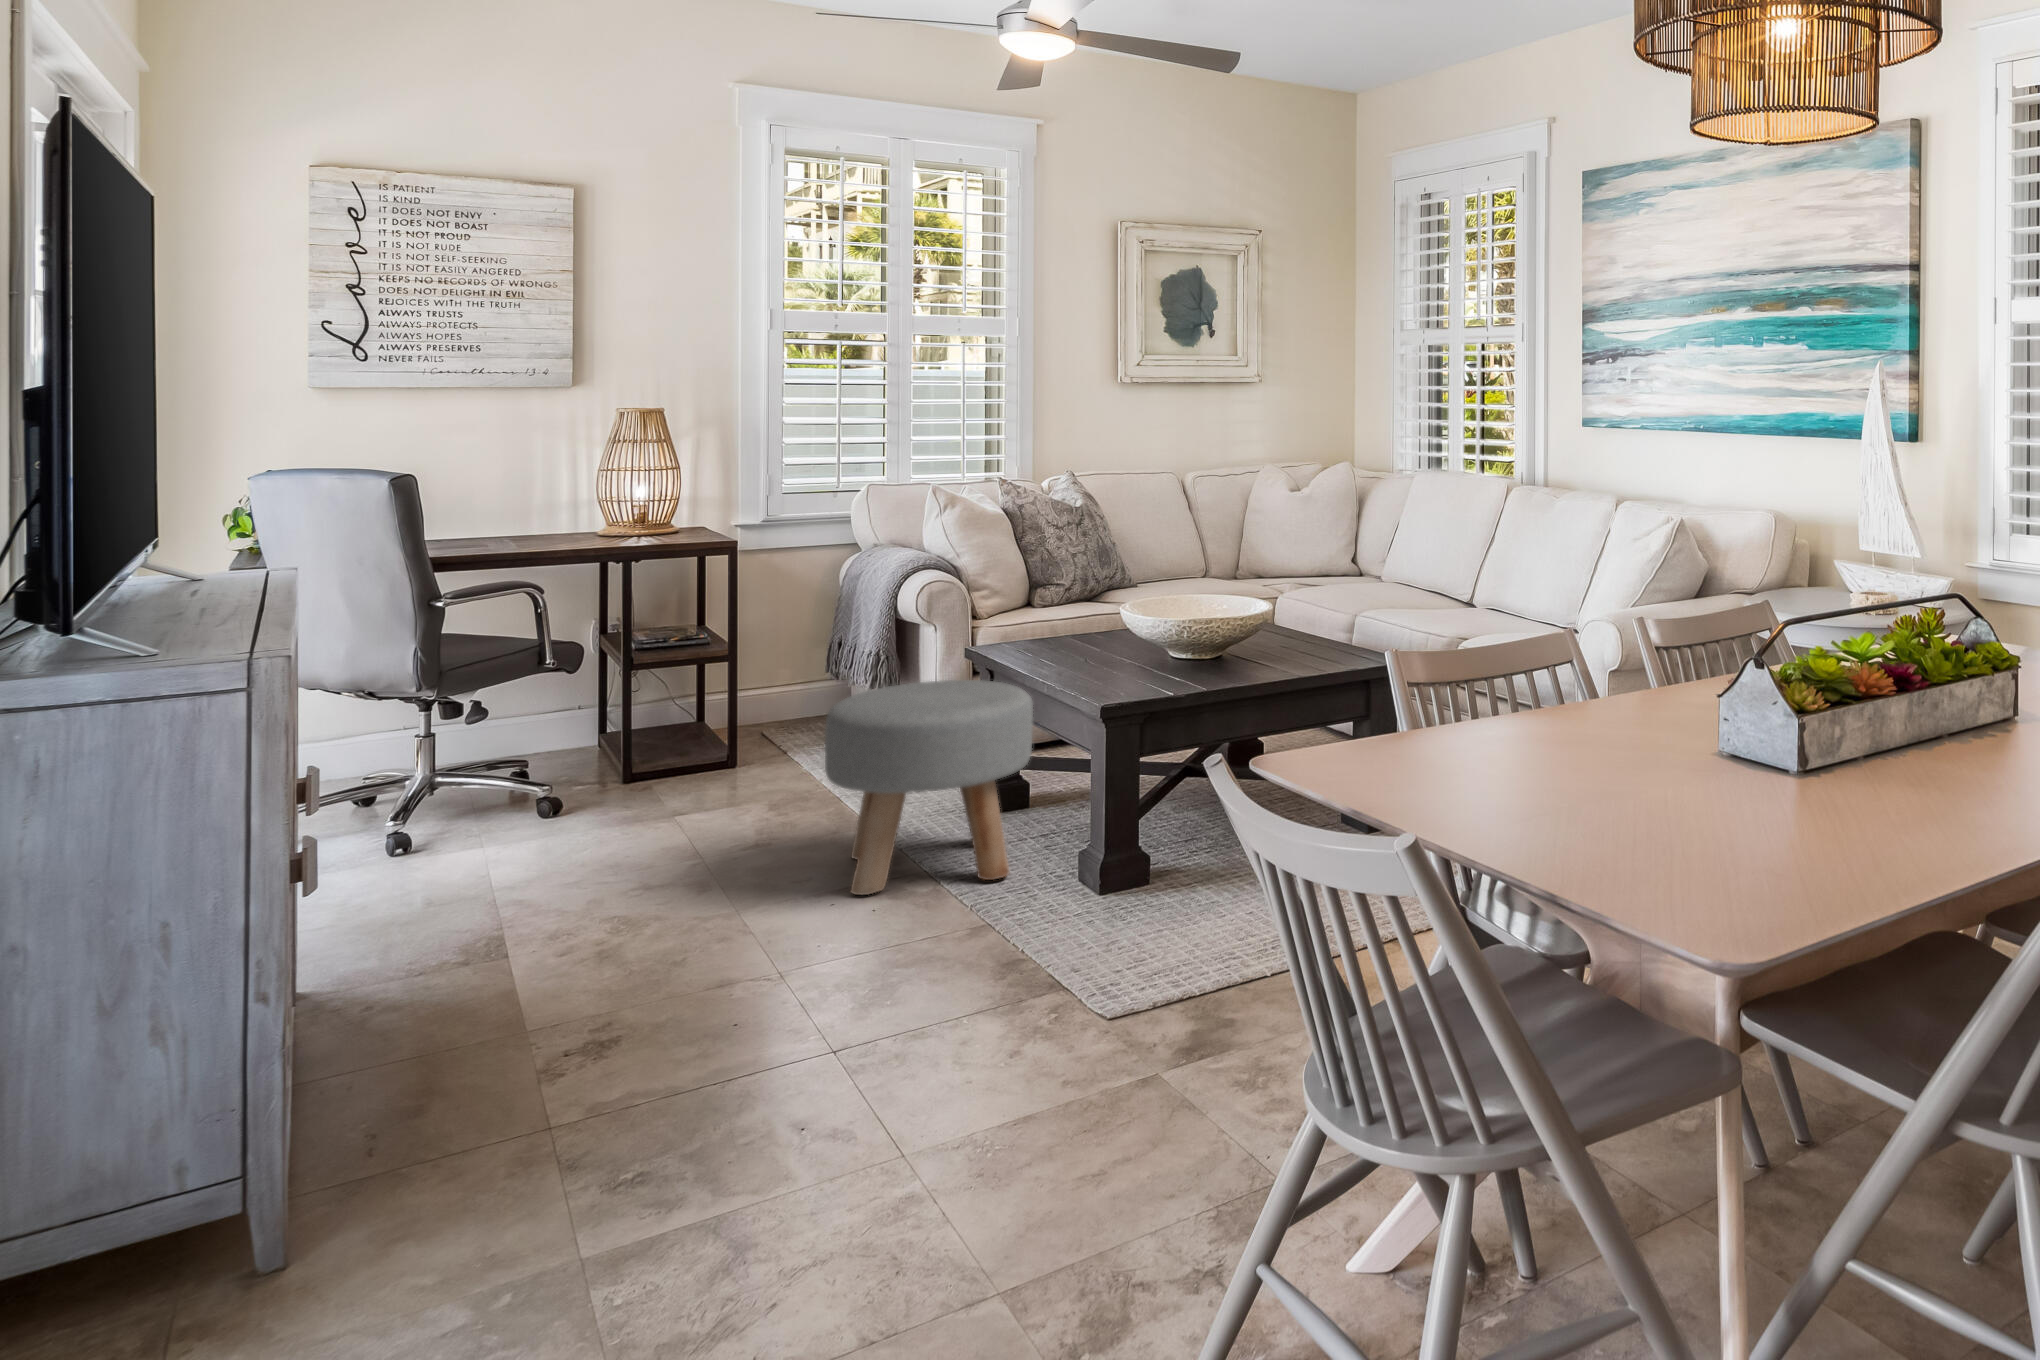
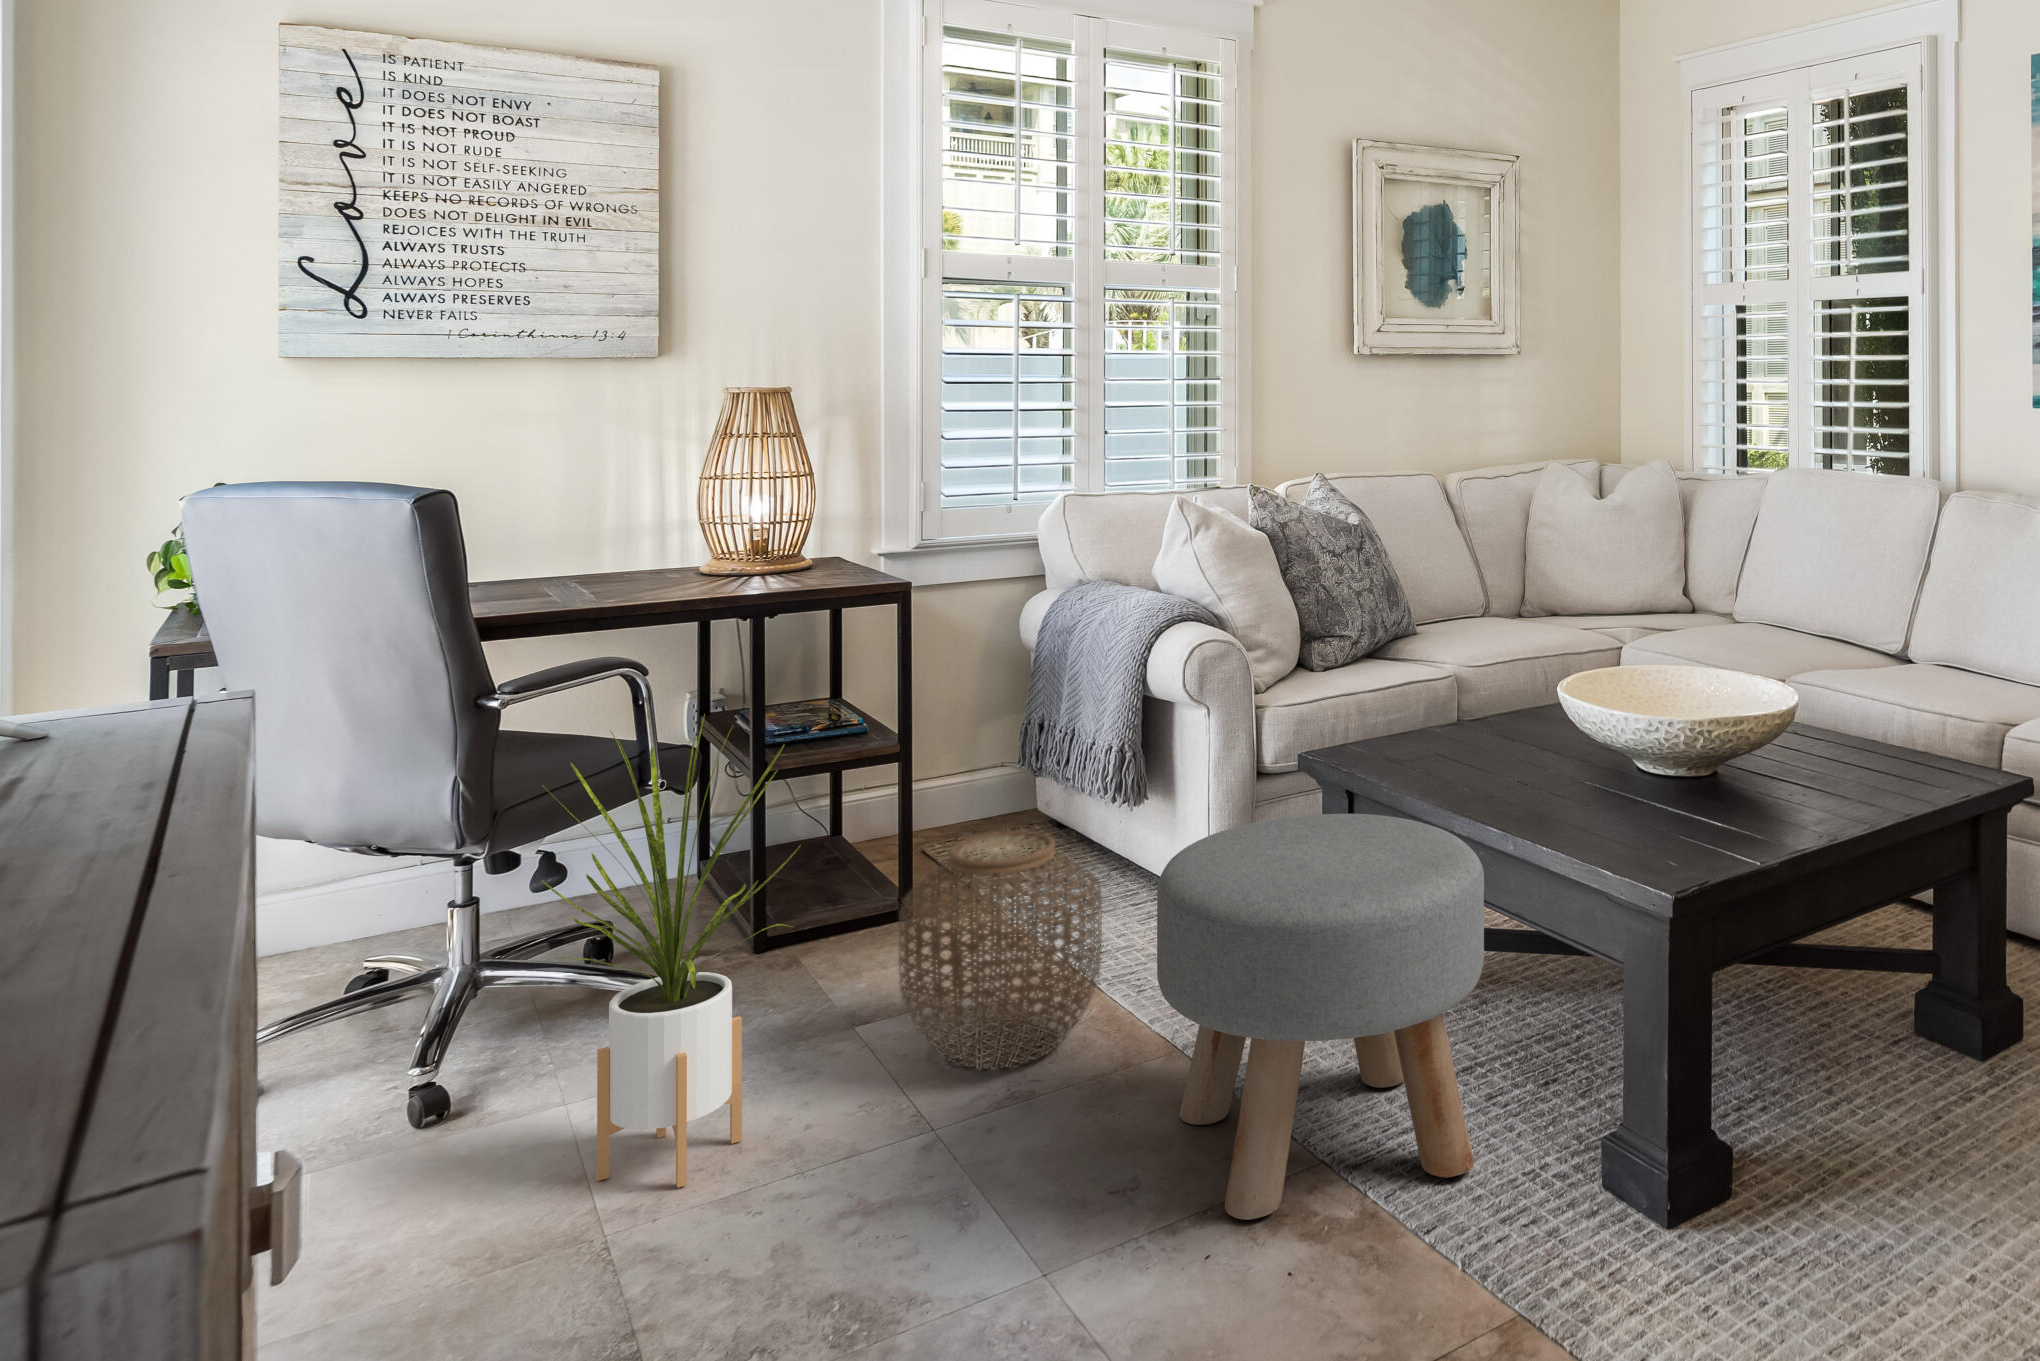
house plant: none [461,610,622,881] -> present [541,714,800,1187]
woven basket: none [692,695,827,836] -> present [899,831,1102,1069]

